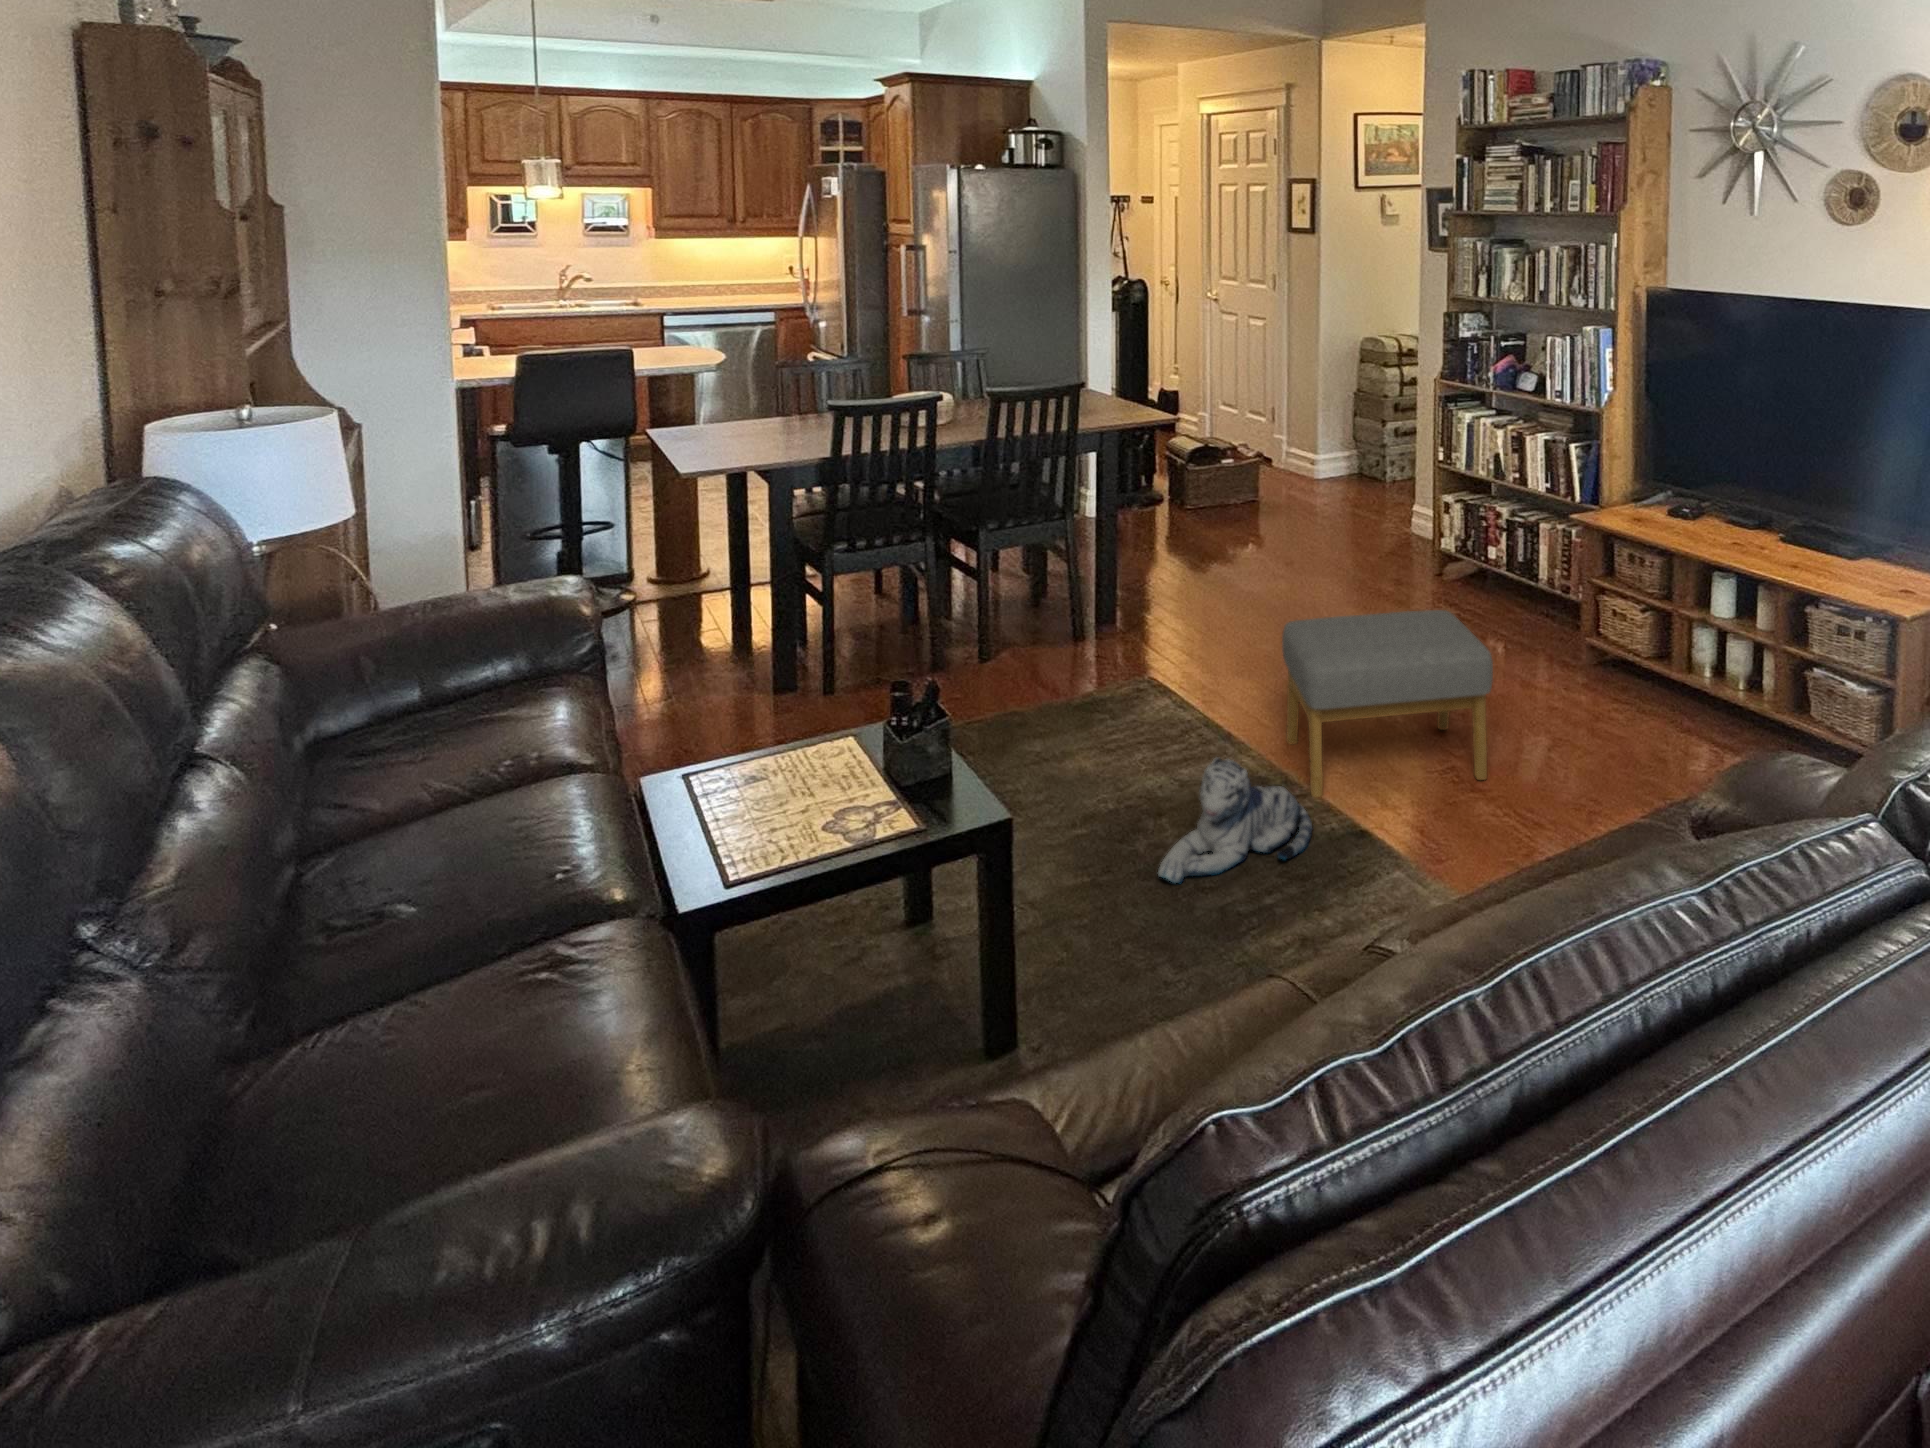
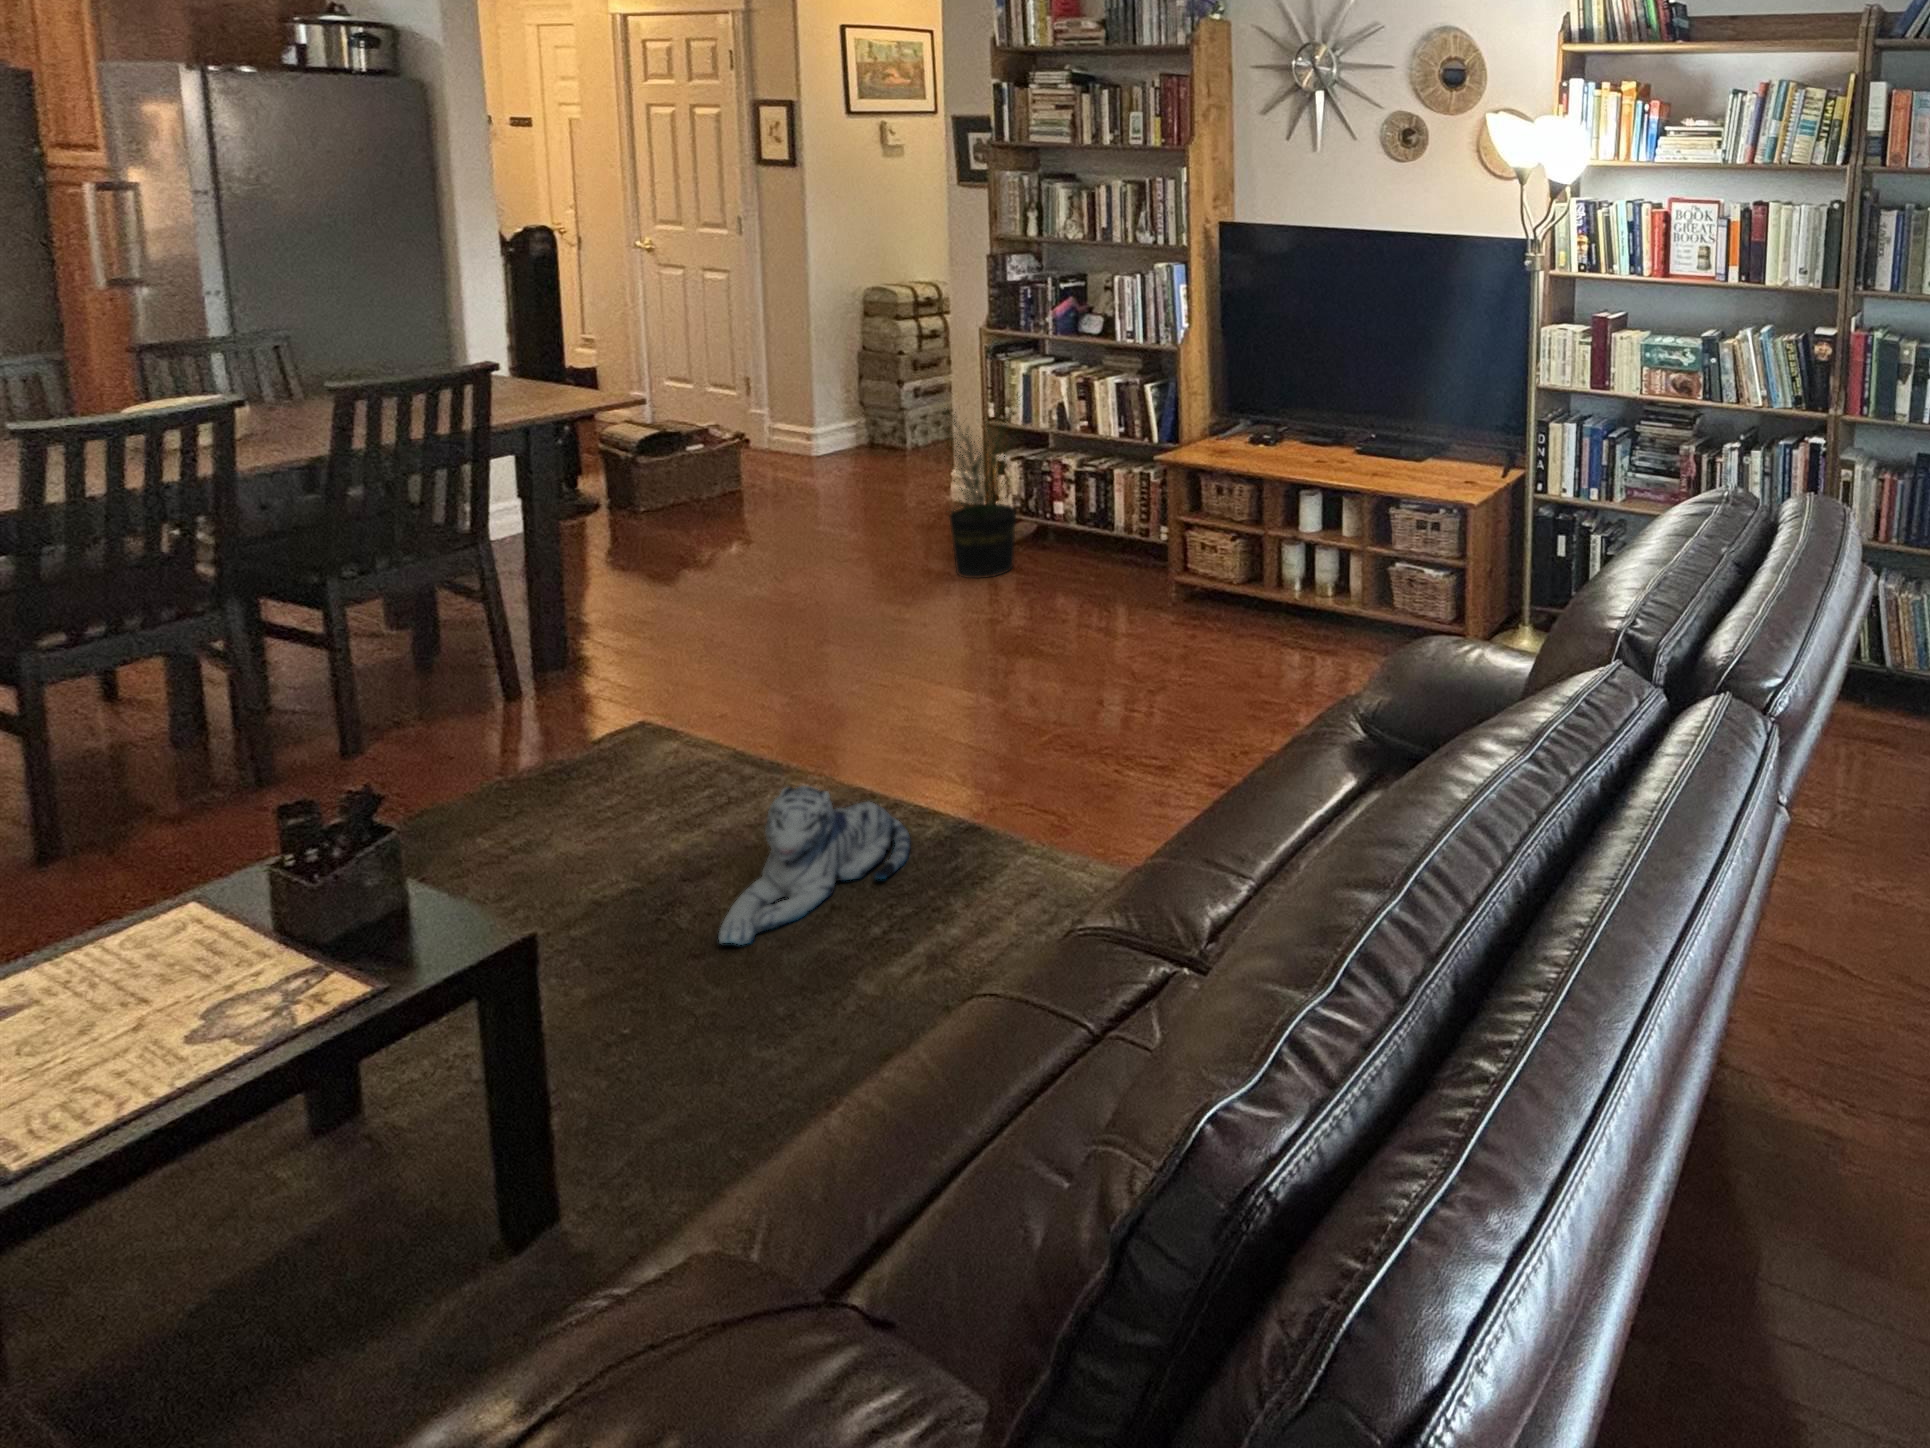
potted plant: none [1387,437,1468,605] -> present [943,394,1027,578]
footstool: present [1282,610,1493,797] -> none [841,574,1100,806]

